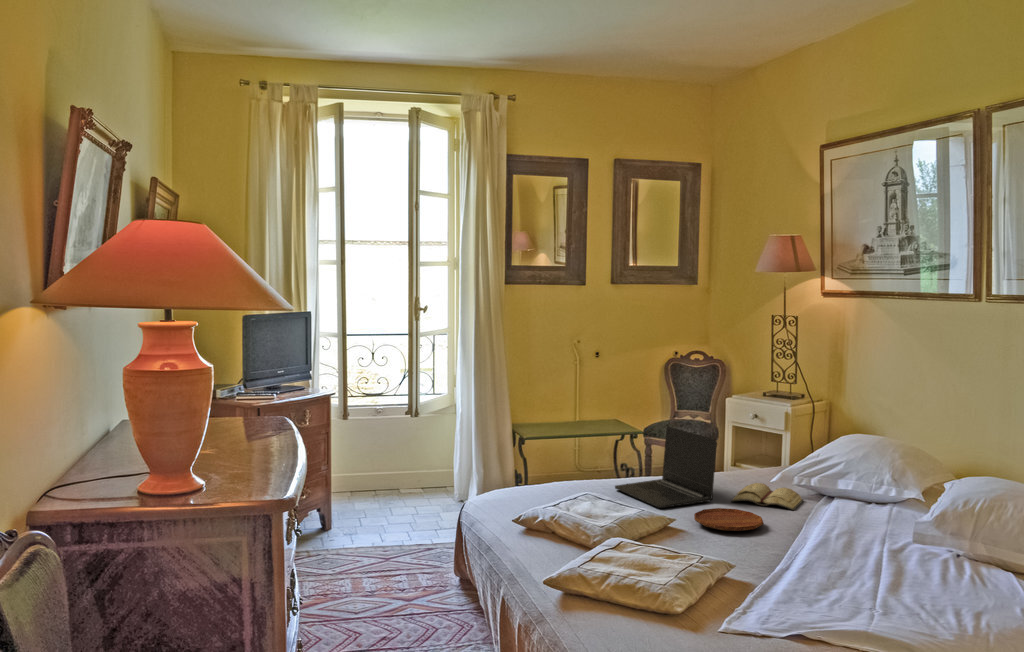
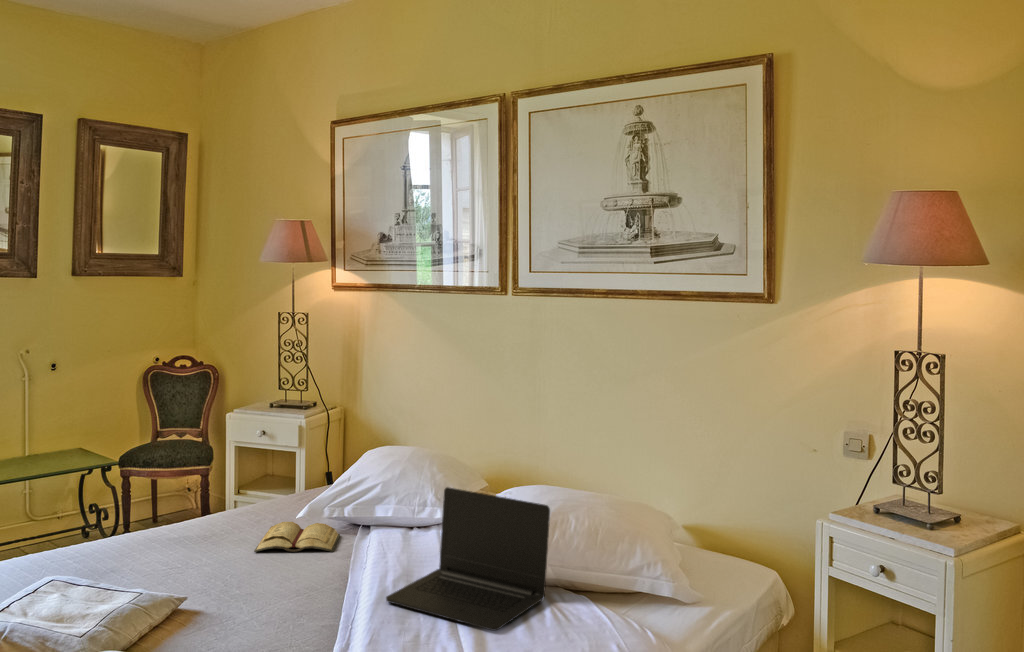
laptop: present [615,426,717,508] -> present [386,487,550,631]
tray: present [694,508,763,531] -> none [212,565,304,601]

